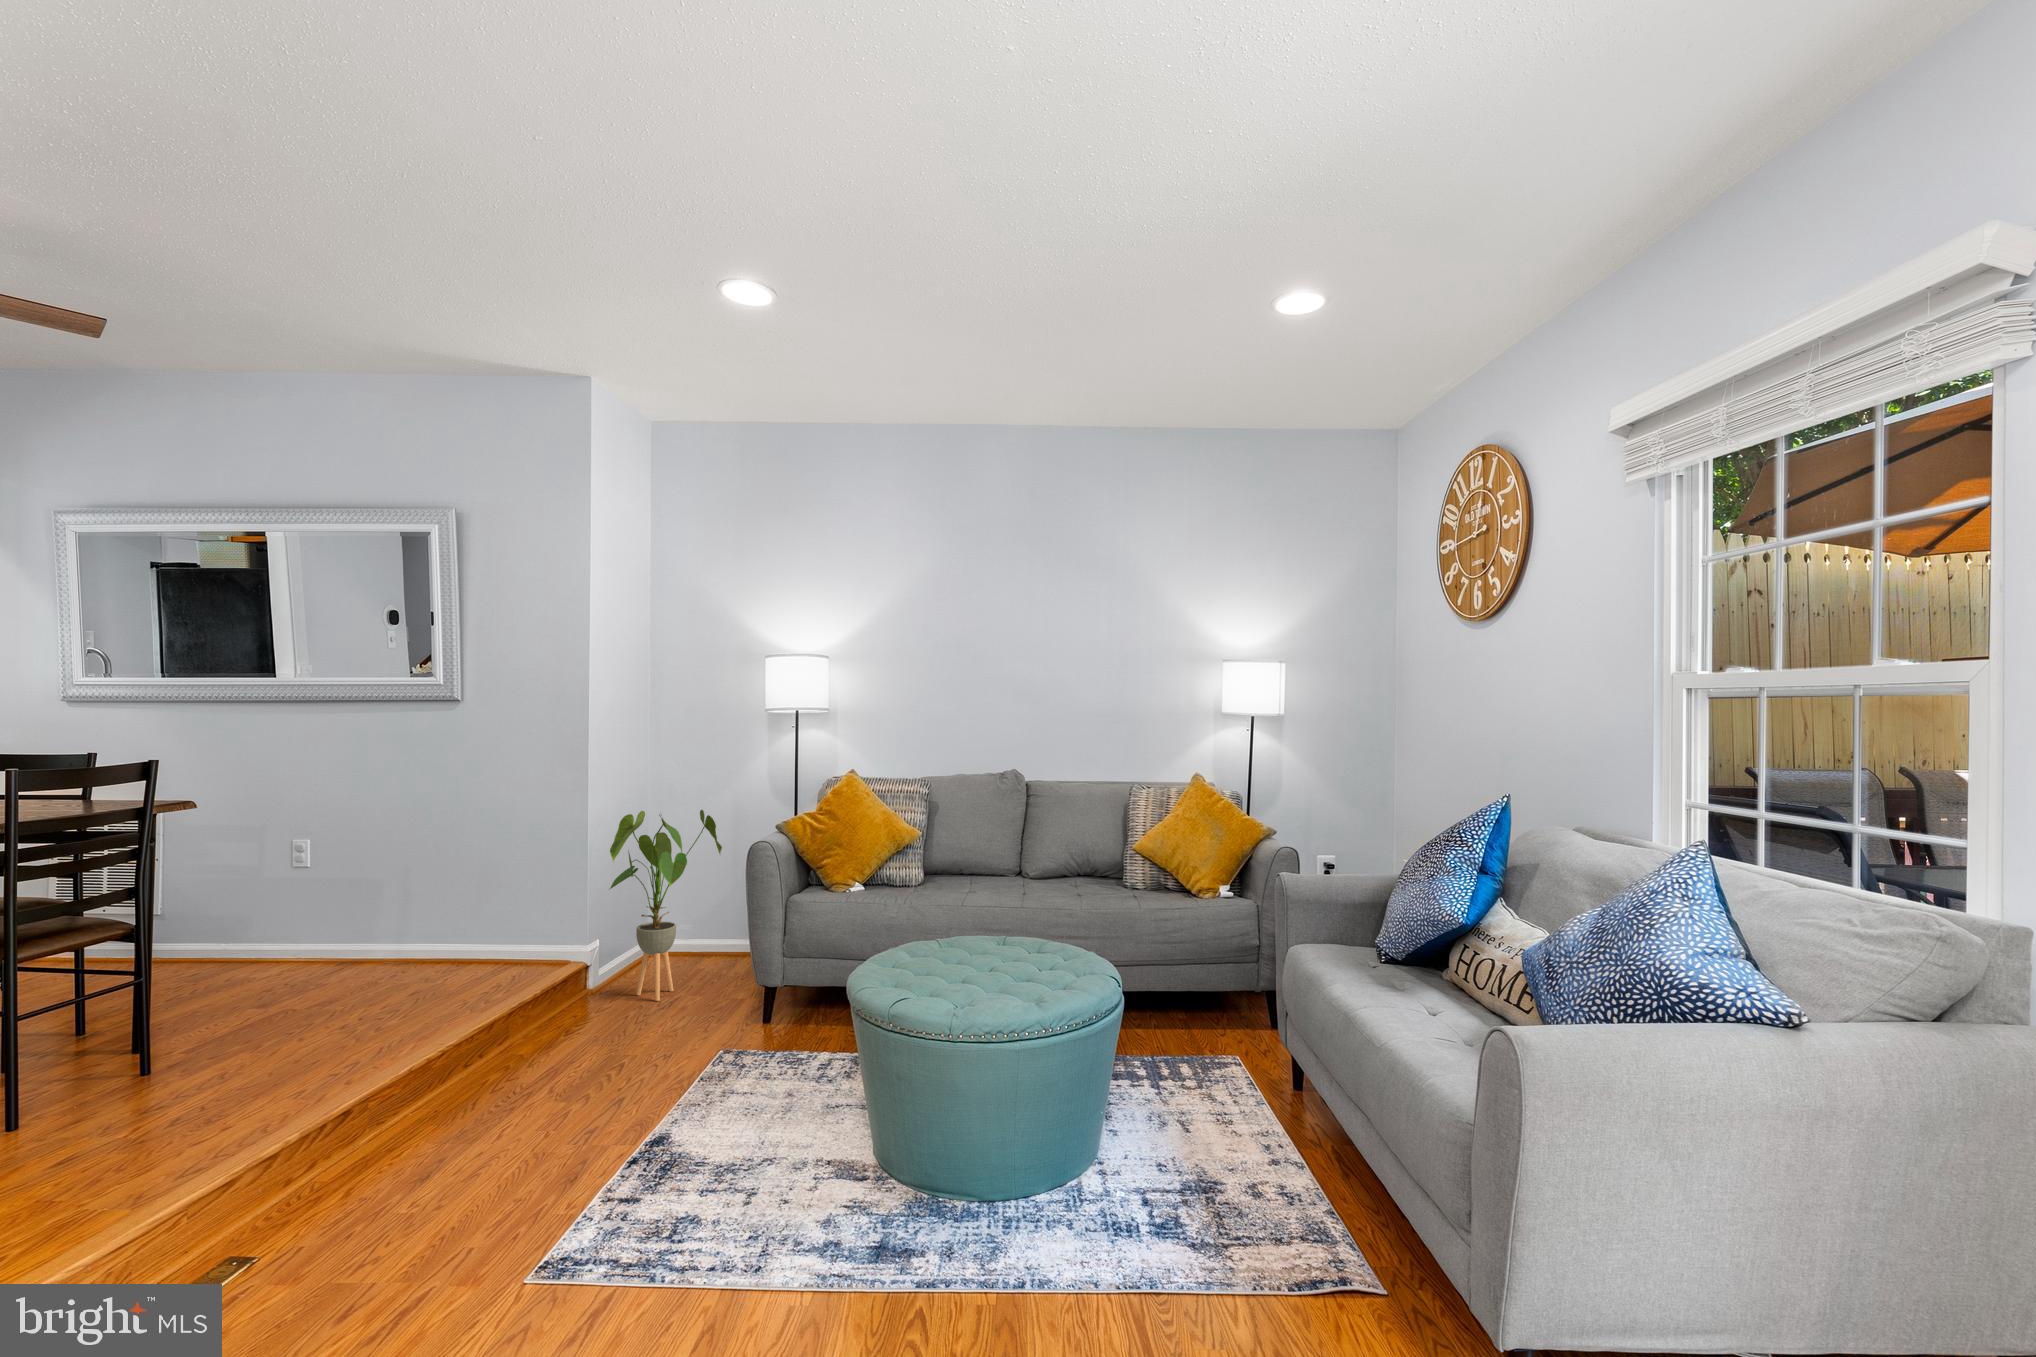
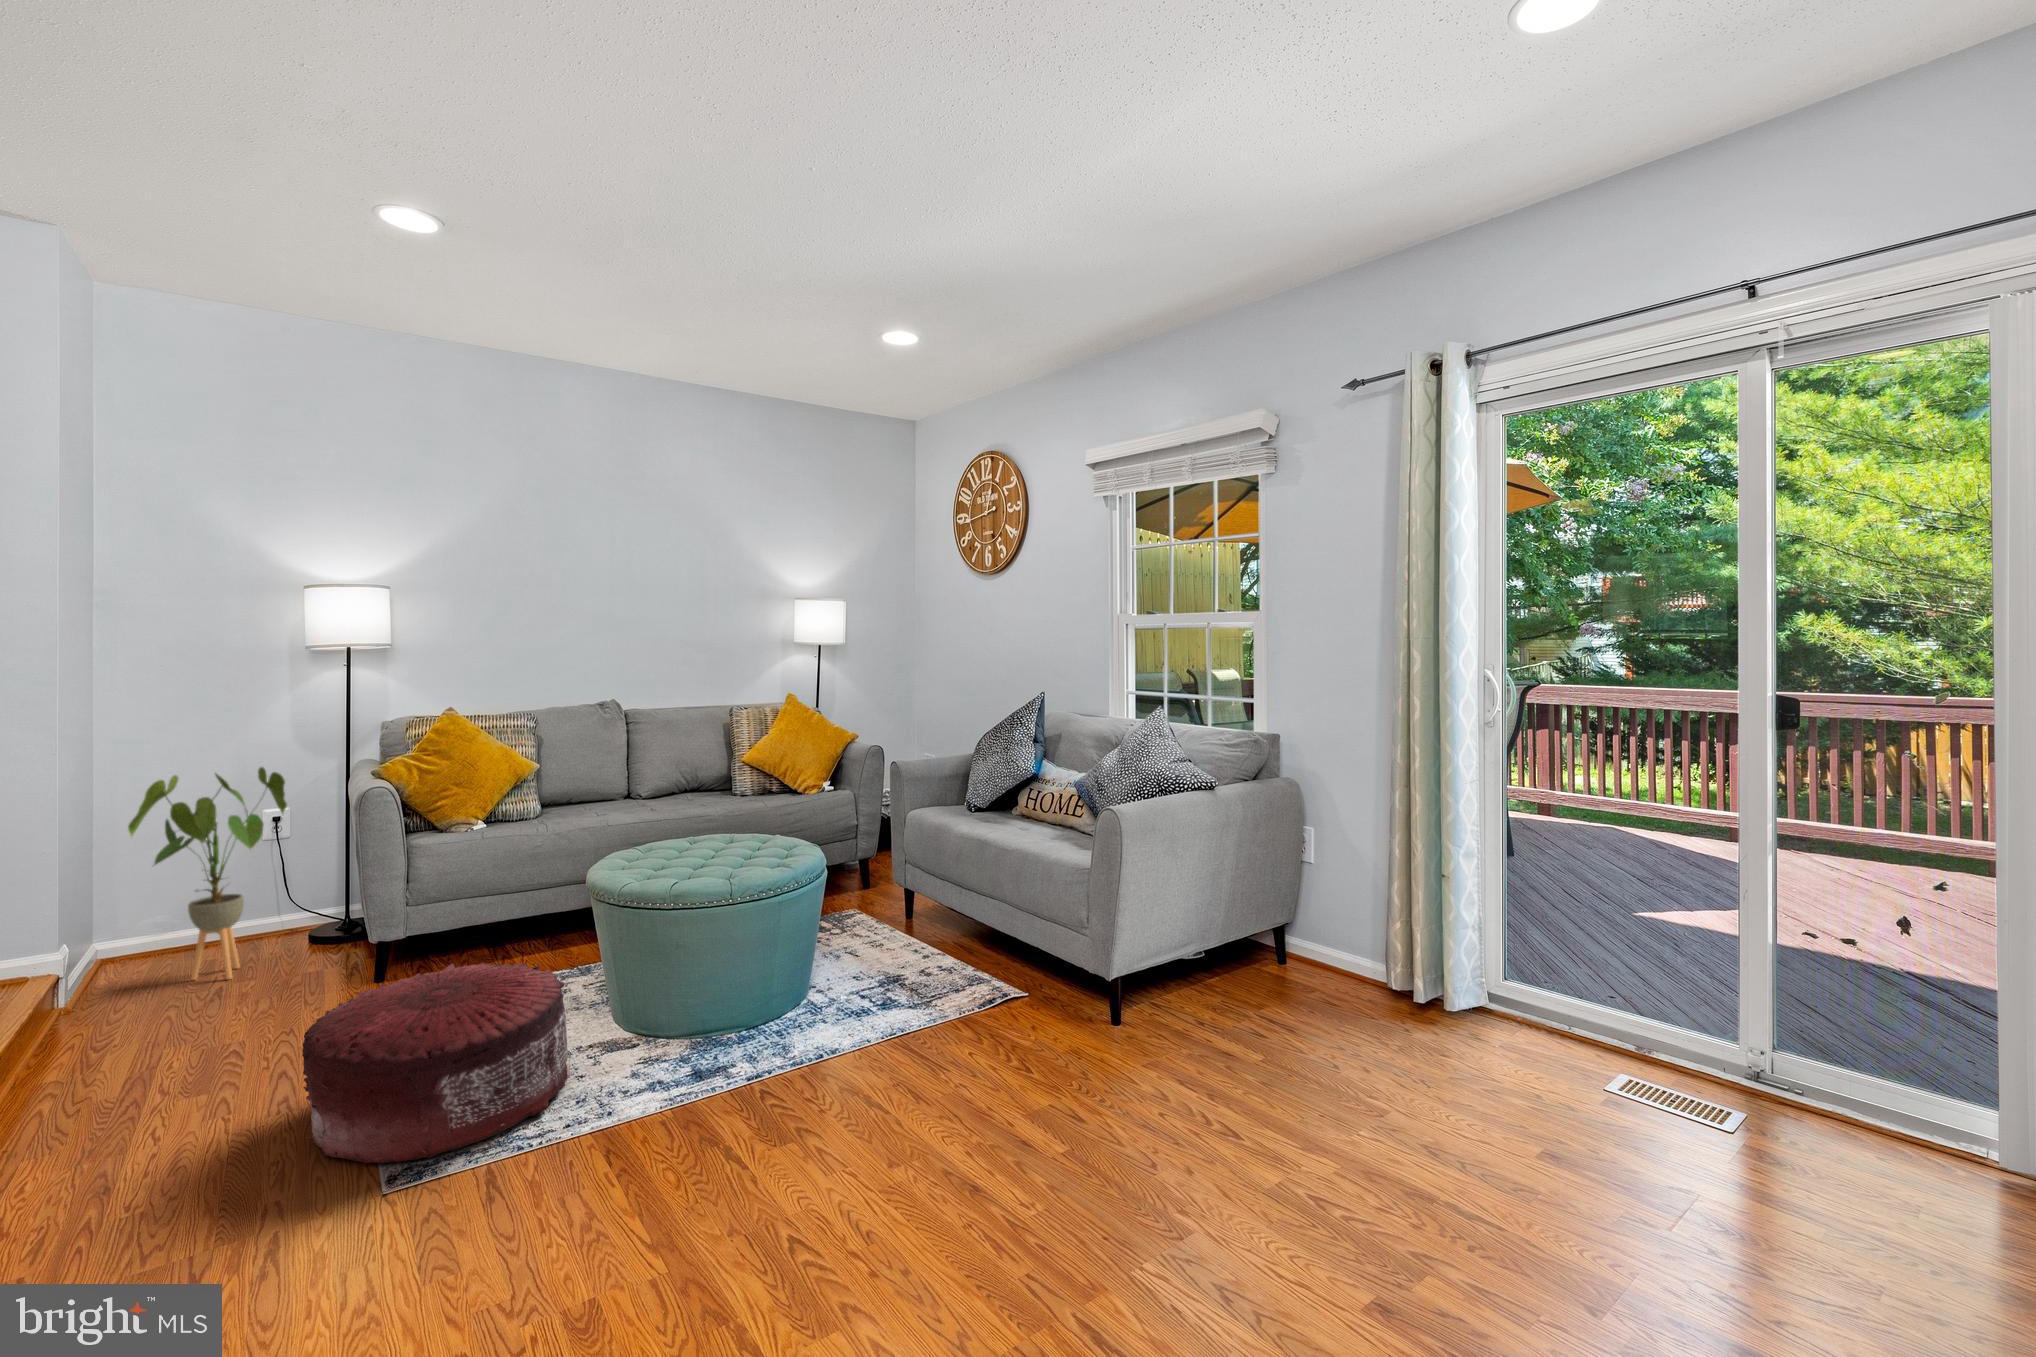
pouf: none [527,1040,790,1261] -> present [302,963,570,1163]

